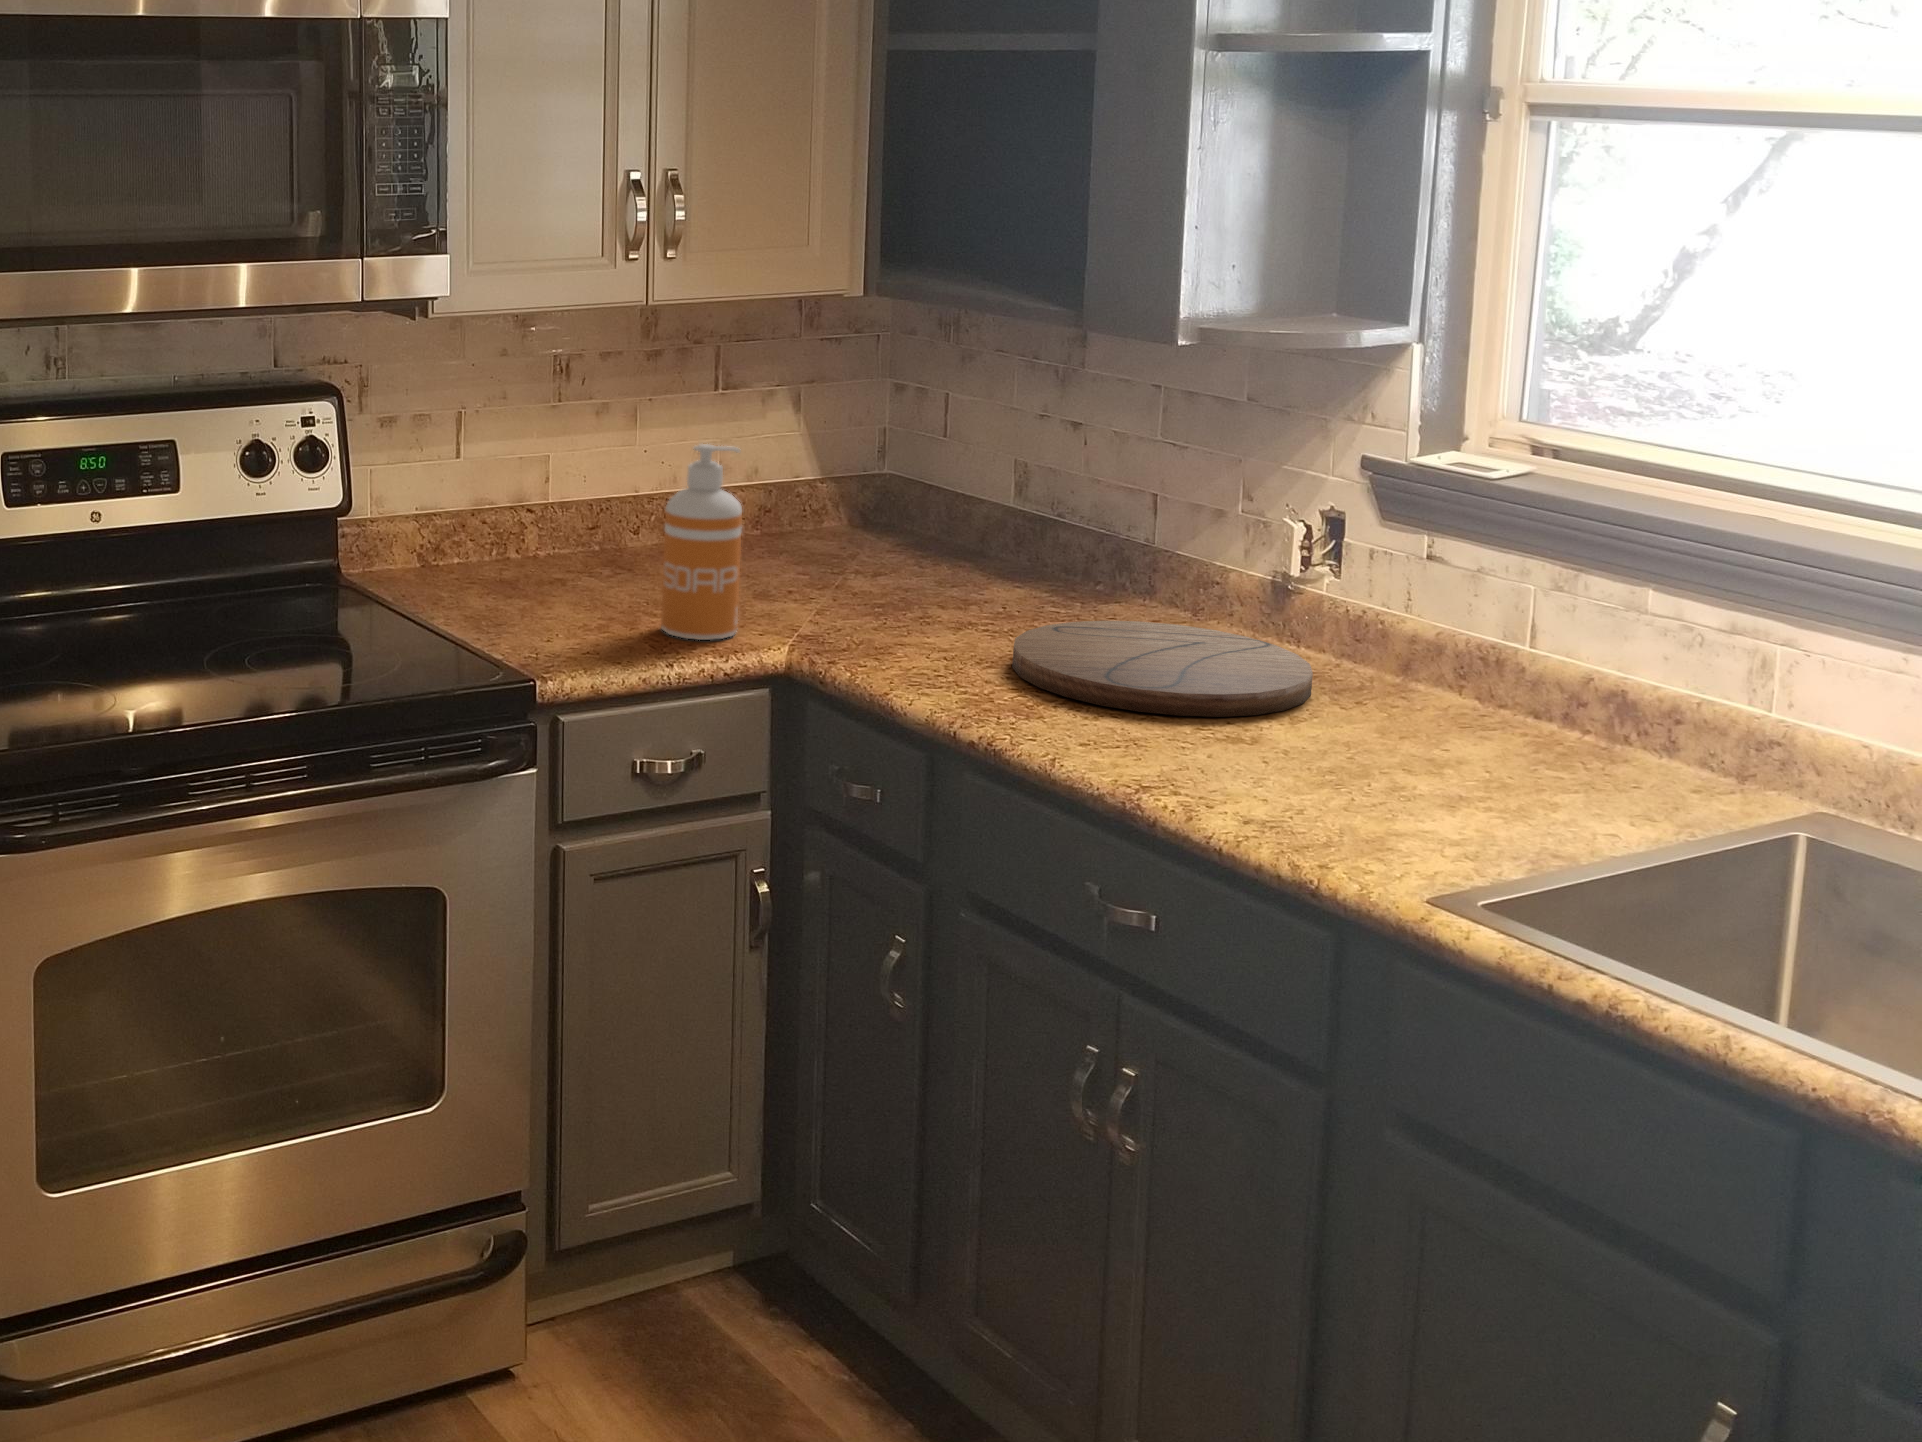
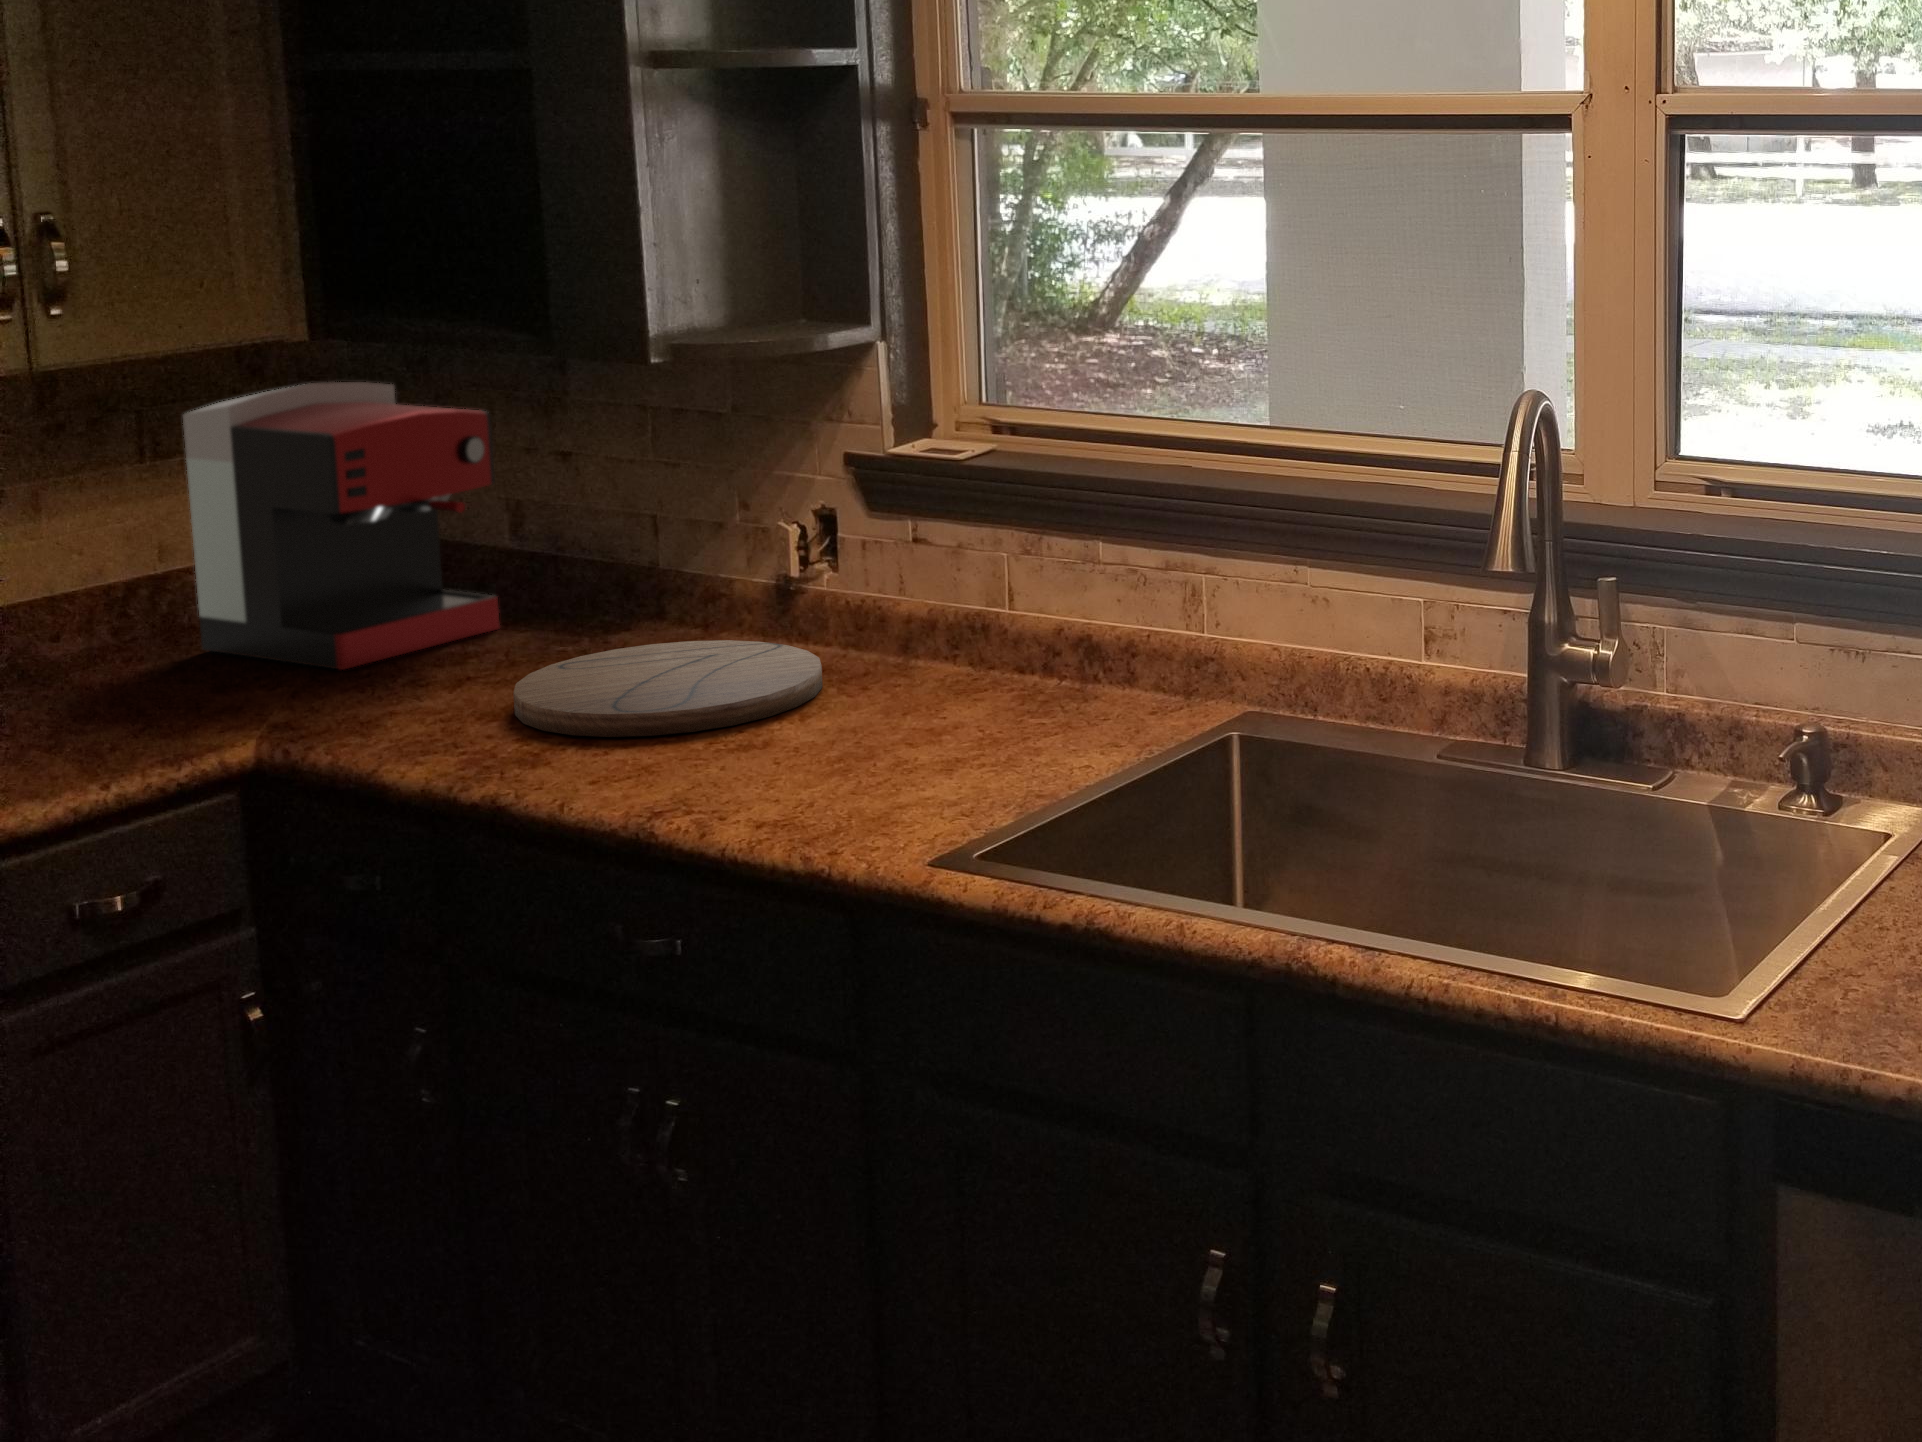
coffee maker: none [748,334,1011,598] -> present [183,382,499,669]
soap dispenser: present [661,444,742,640] -> none [65,524,181,753]

